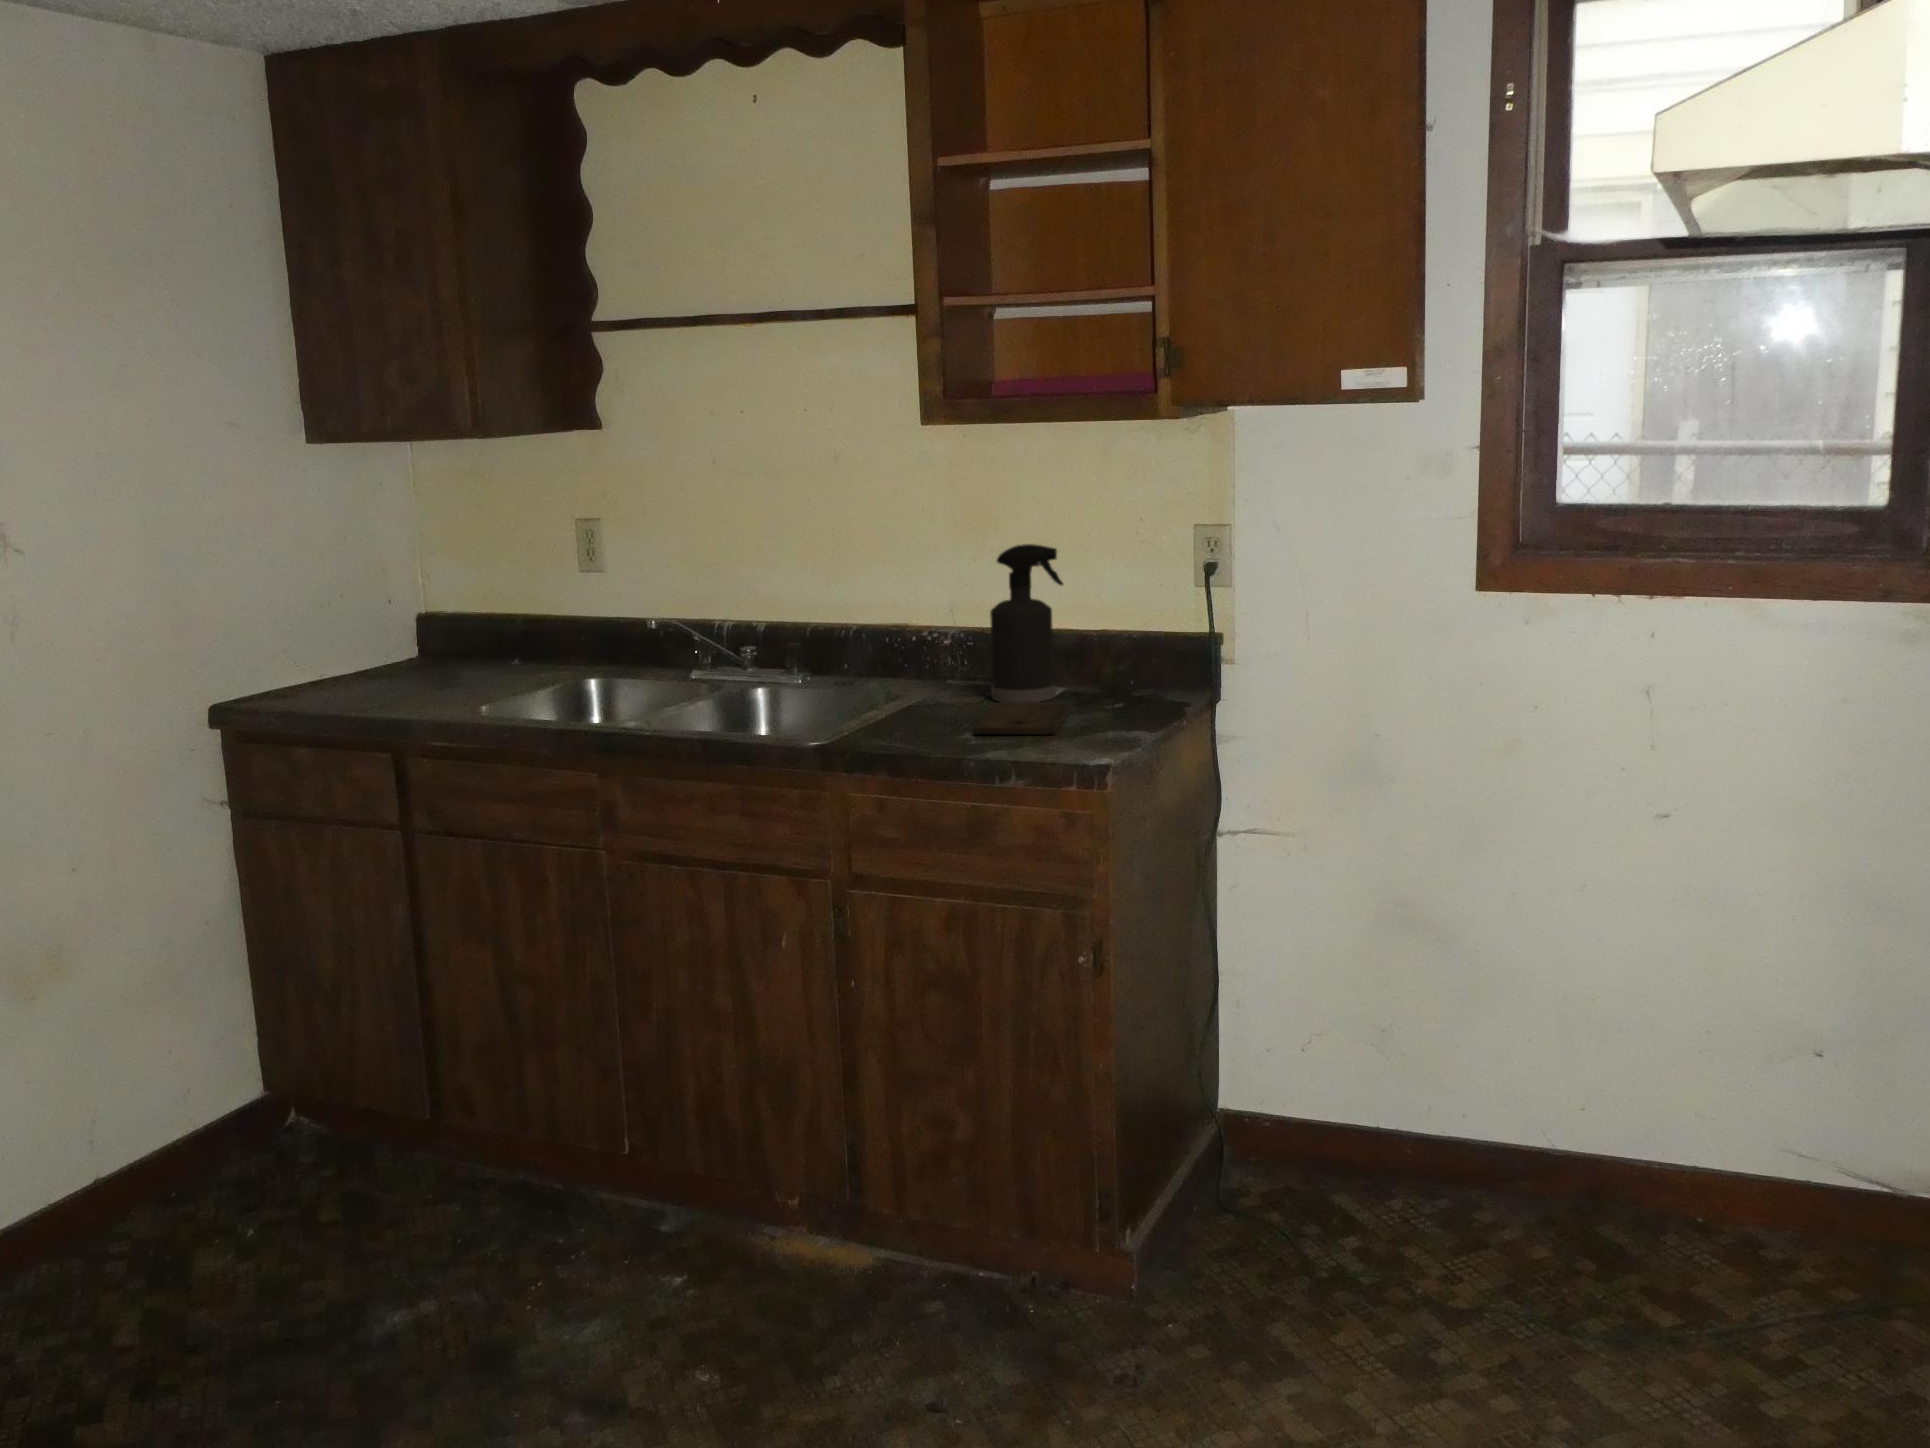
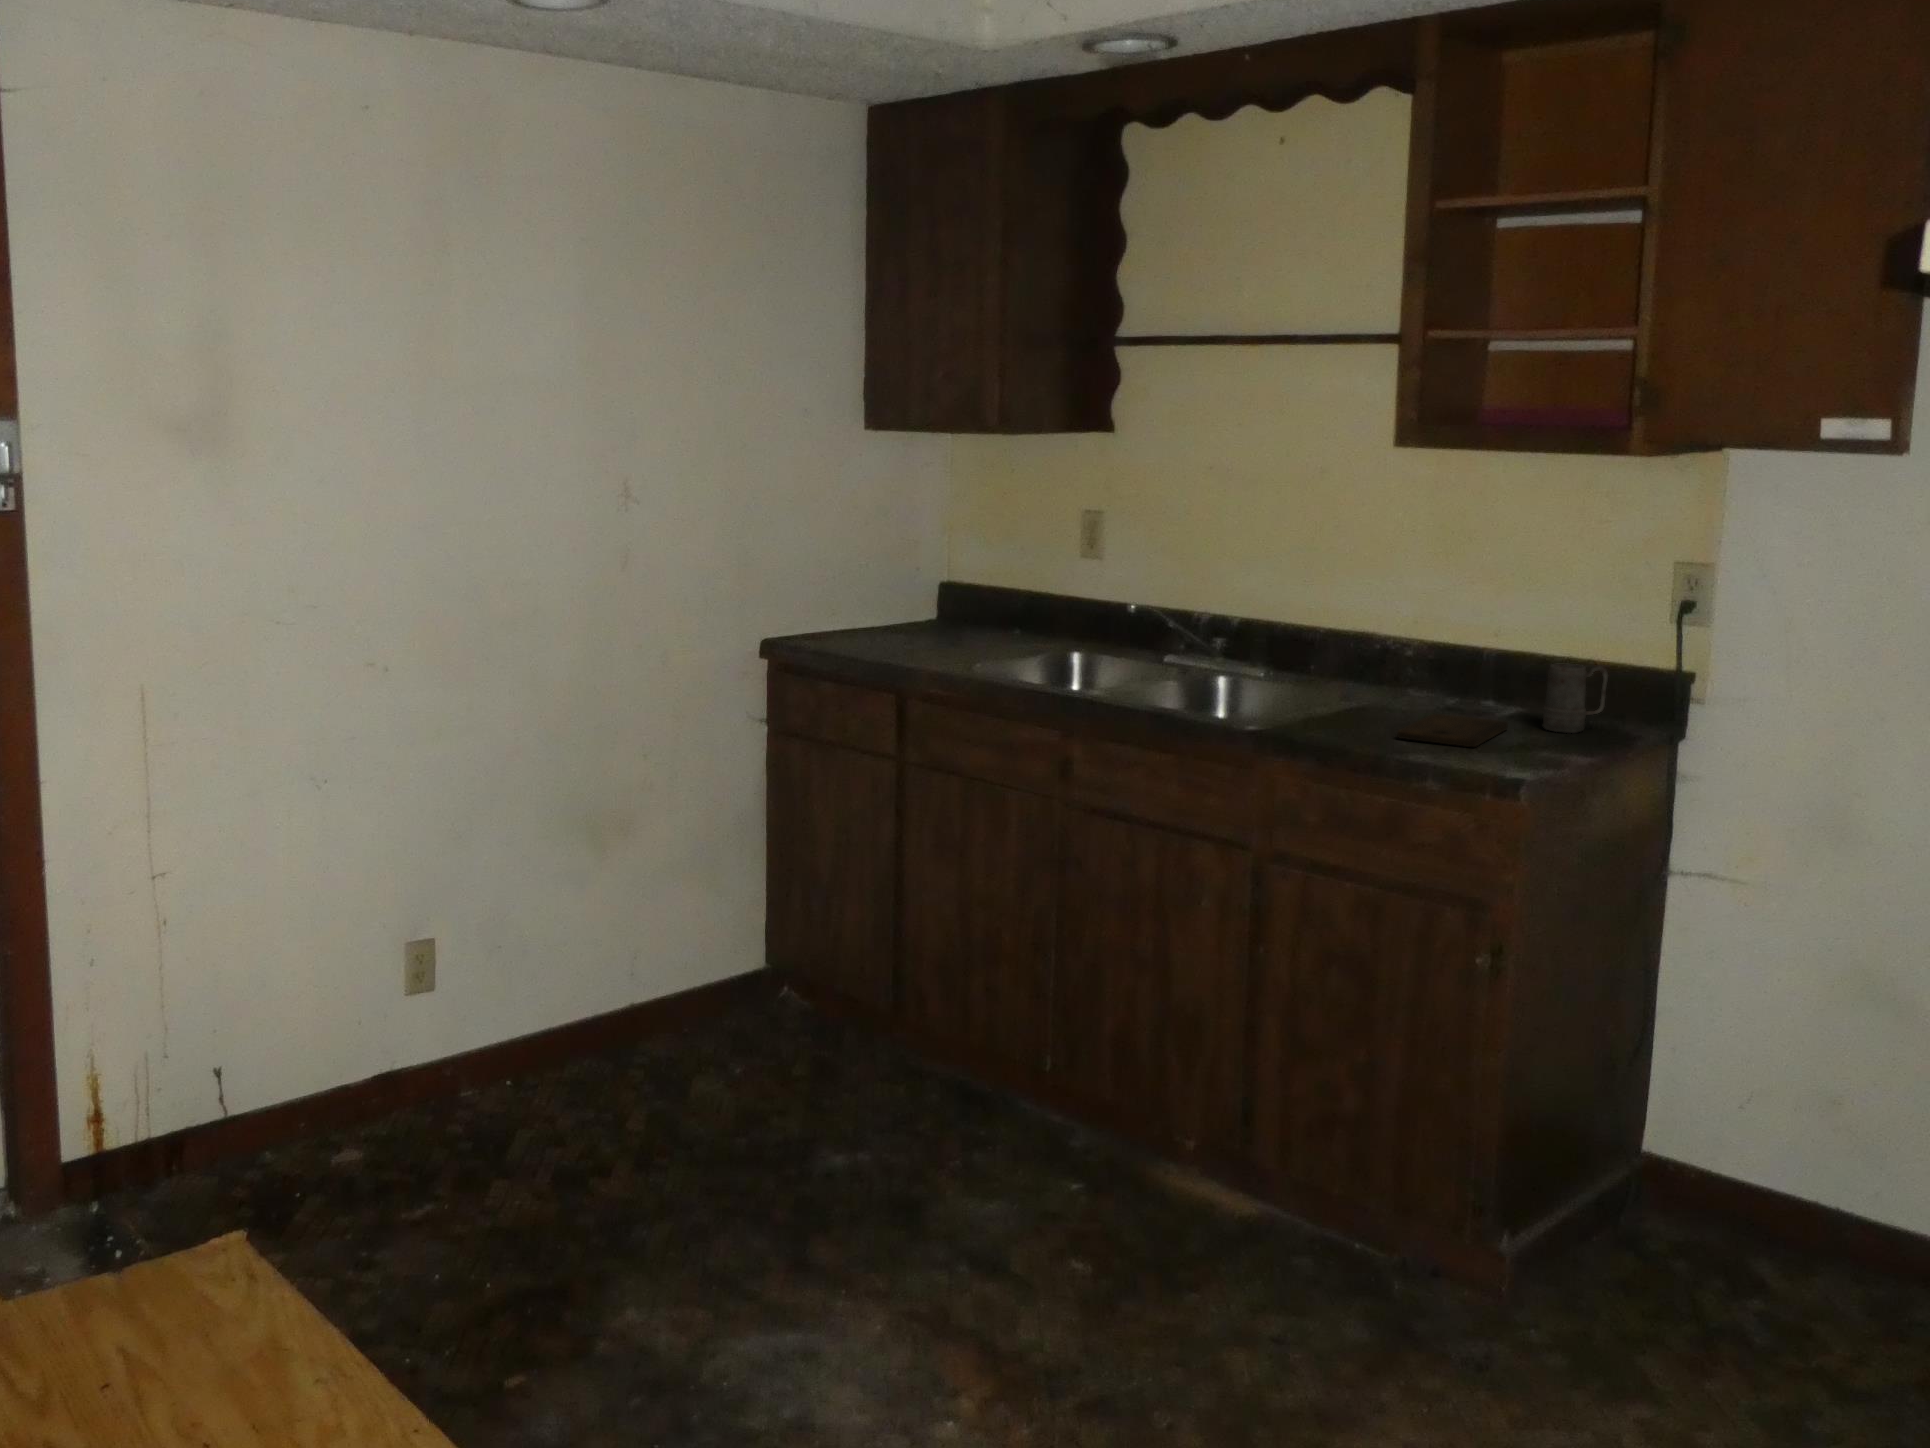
spray bottle: present [990,544,1063,702] -> none [1437,566,1524,718]
mug: none [1099,635,1155,707] -> present [1542,664,1608,733]

